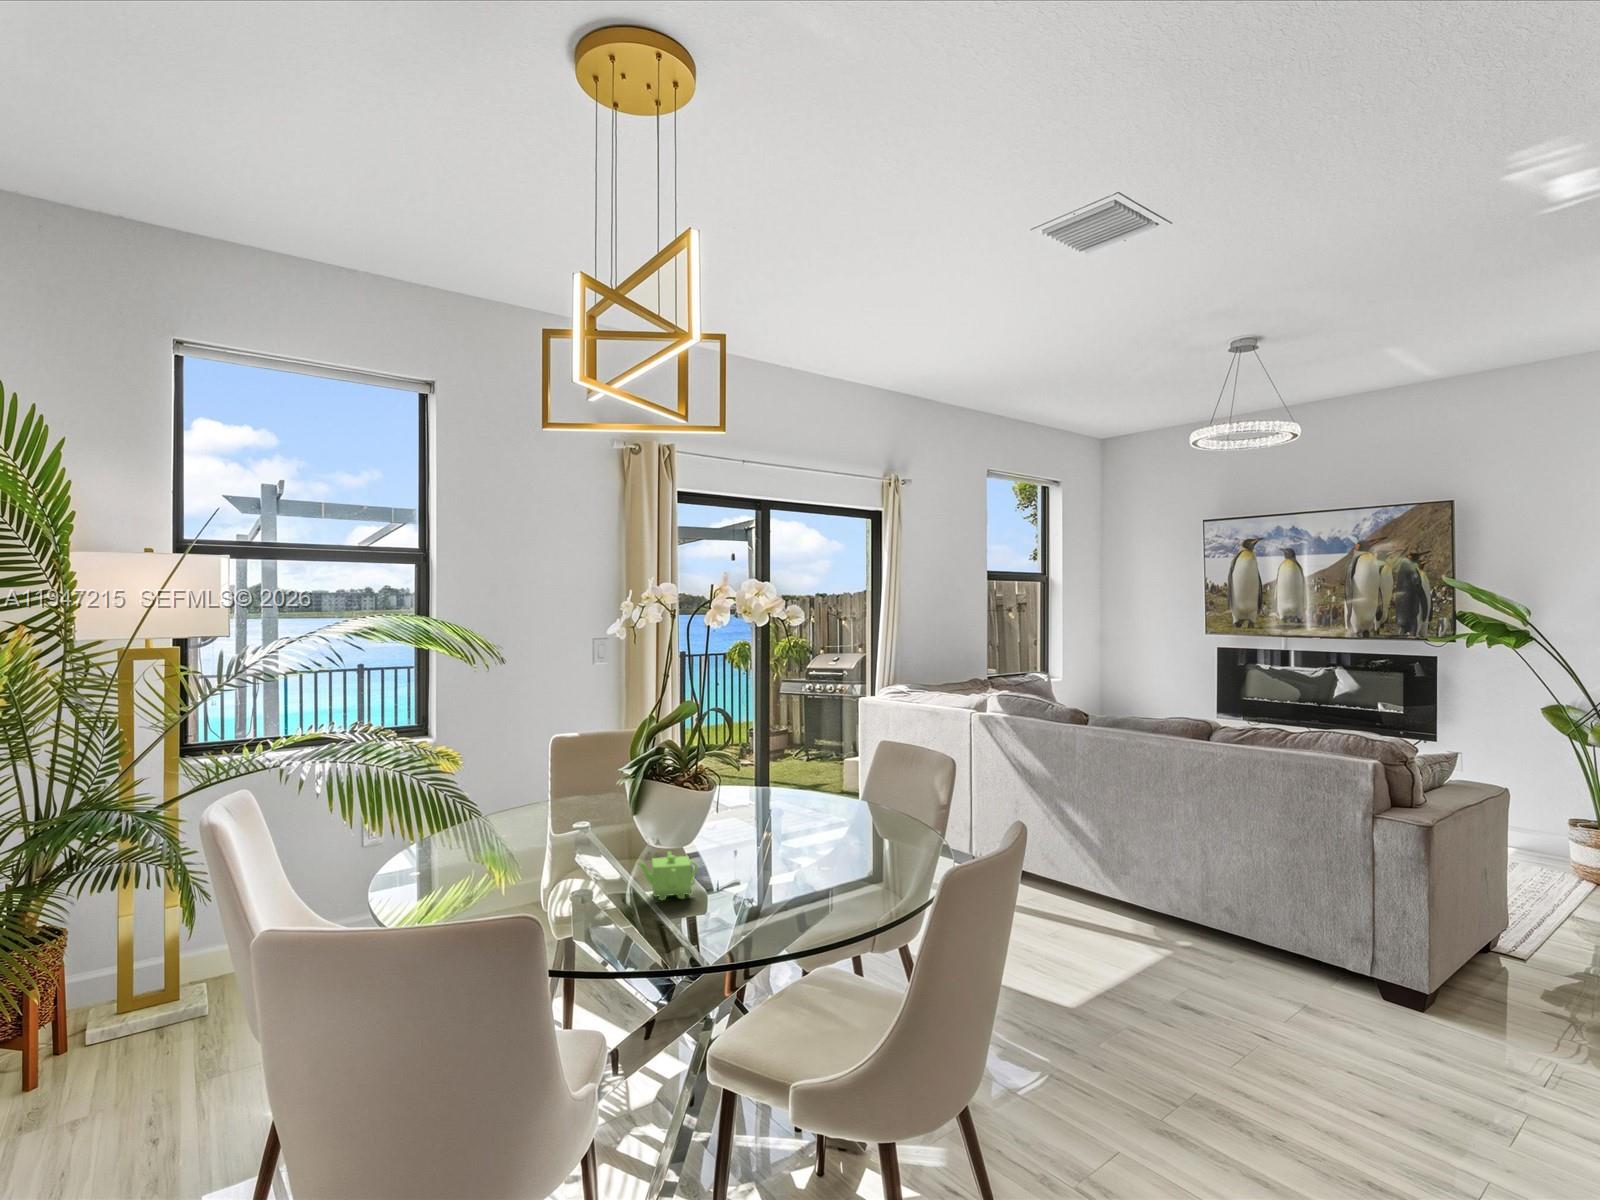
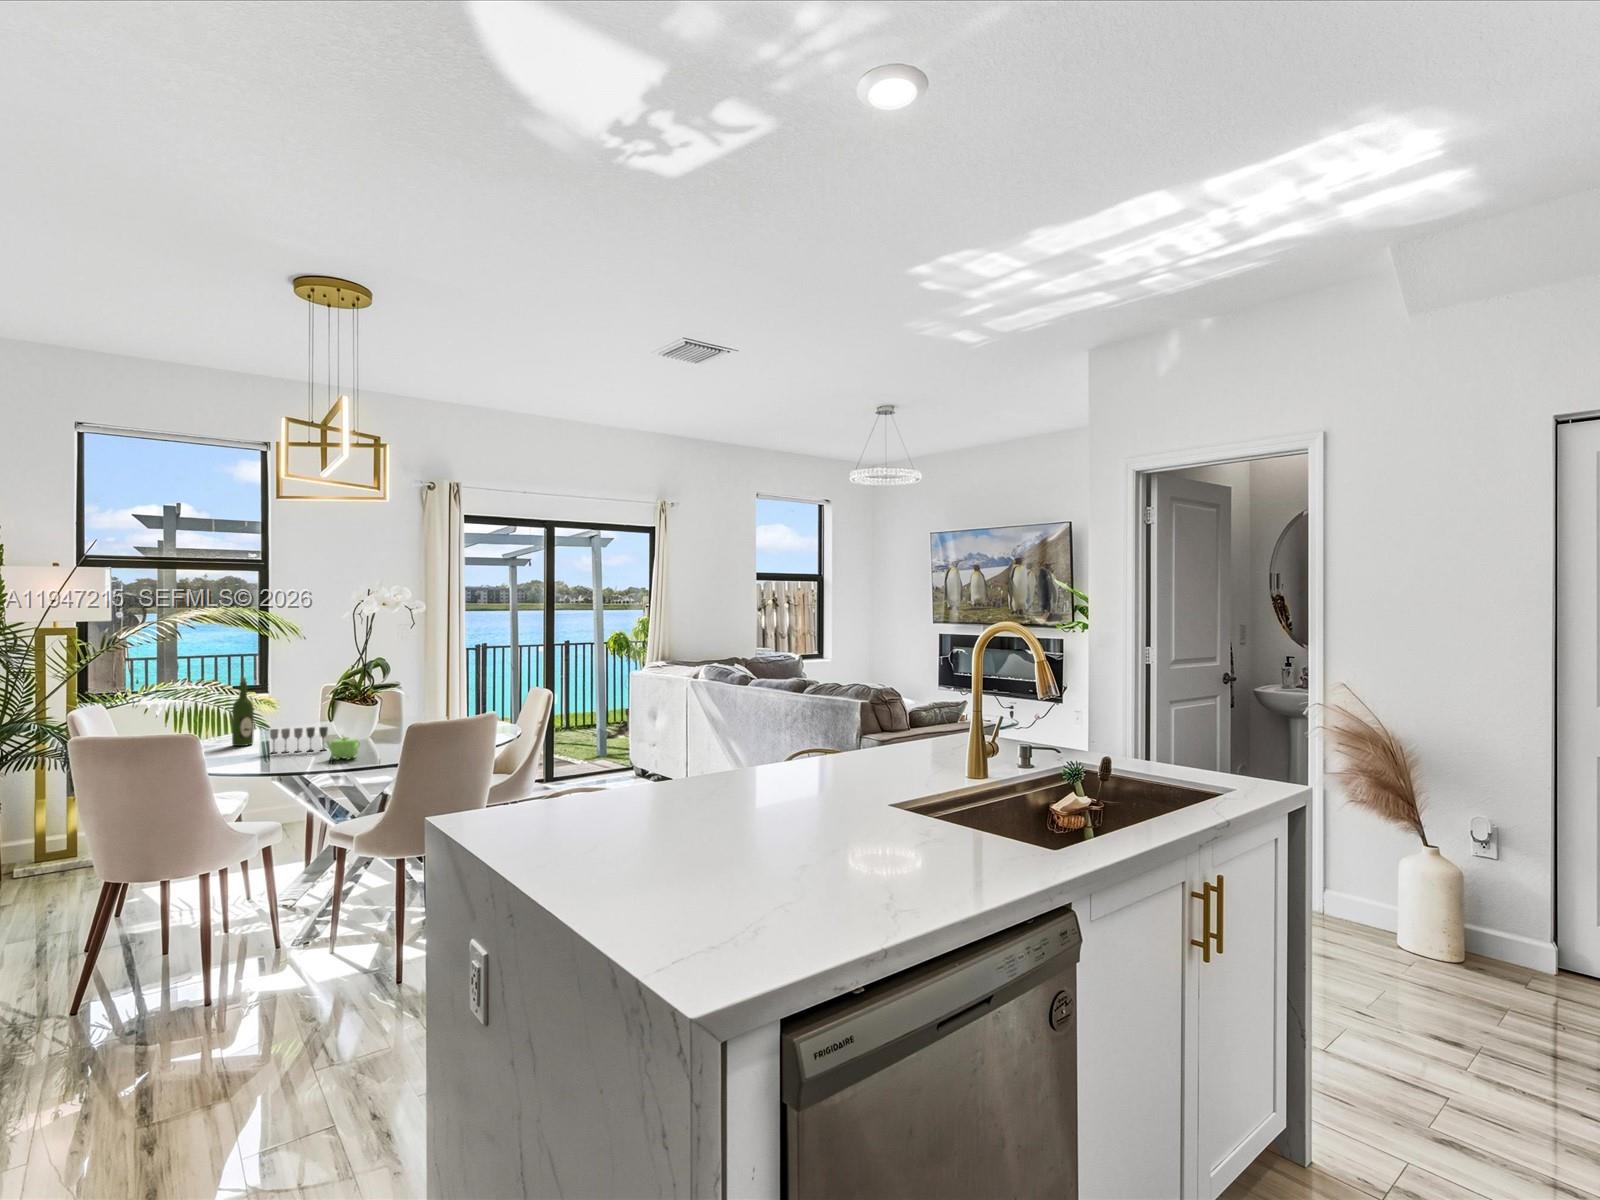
wine bottle: none [448,737,481,857] -> present [232,678,254,746]
wine glass: none [525,826,619,878] -> present [270,727,328,753]

